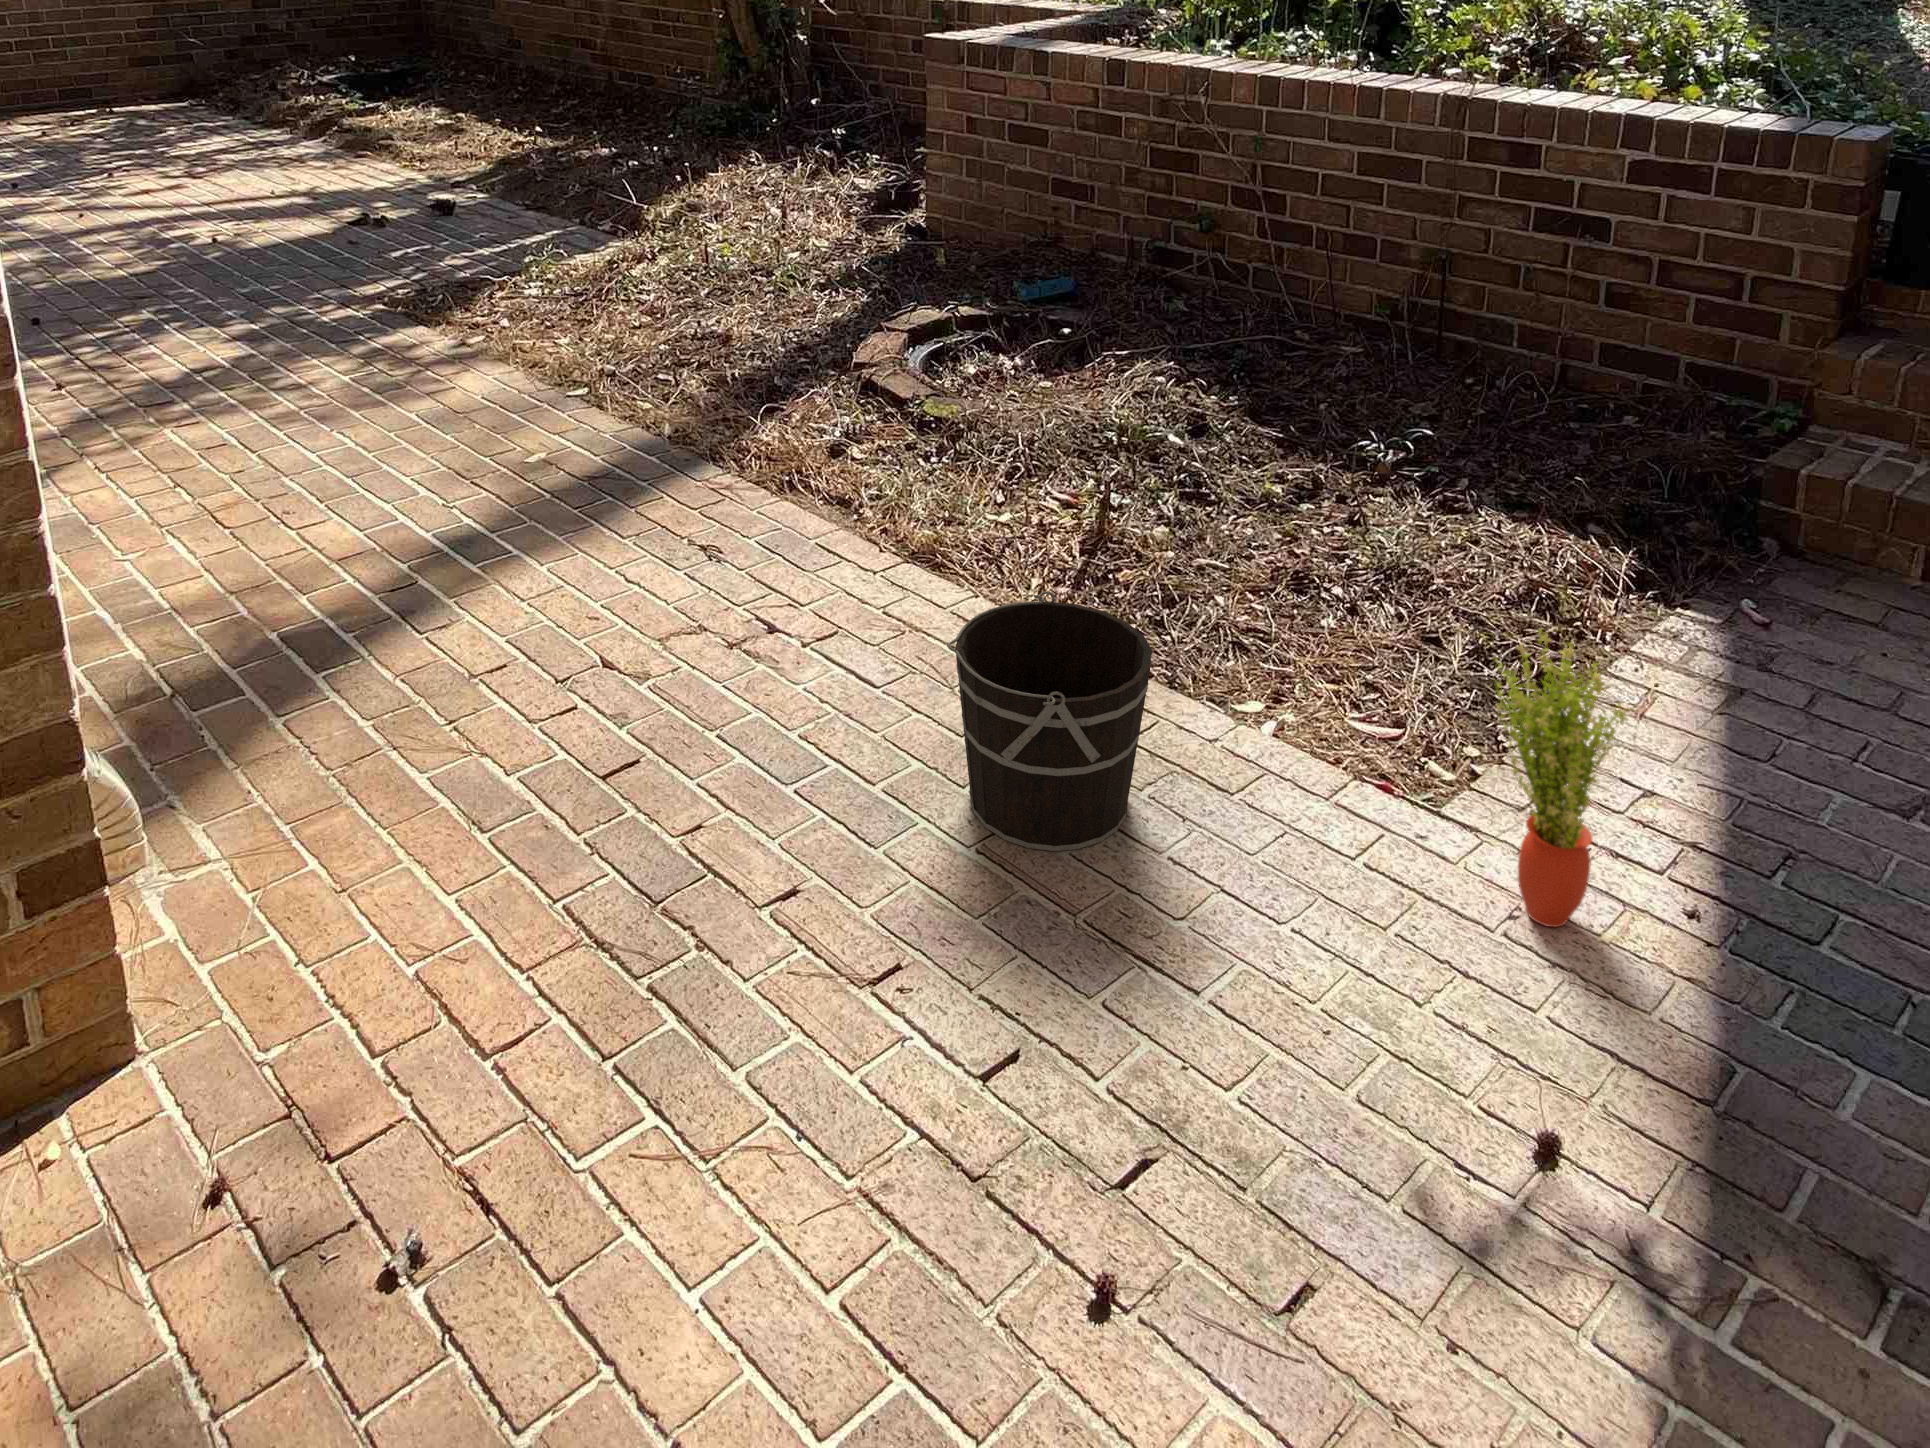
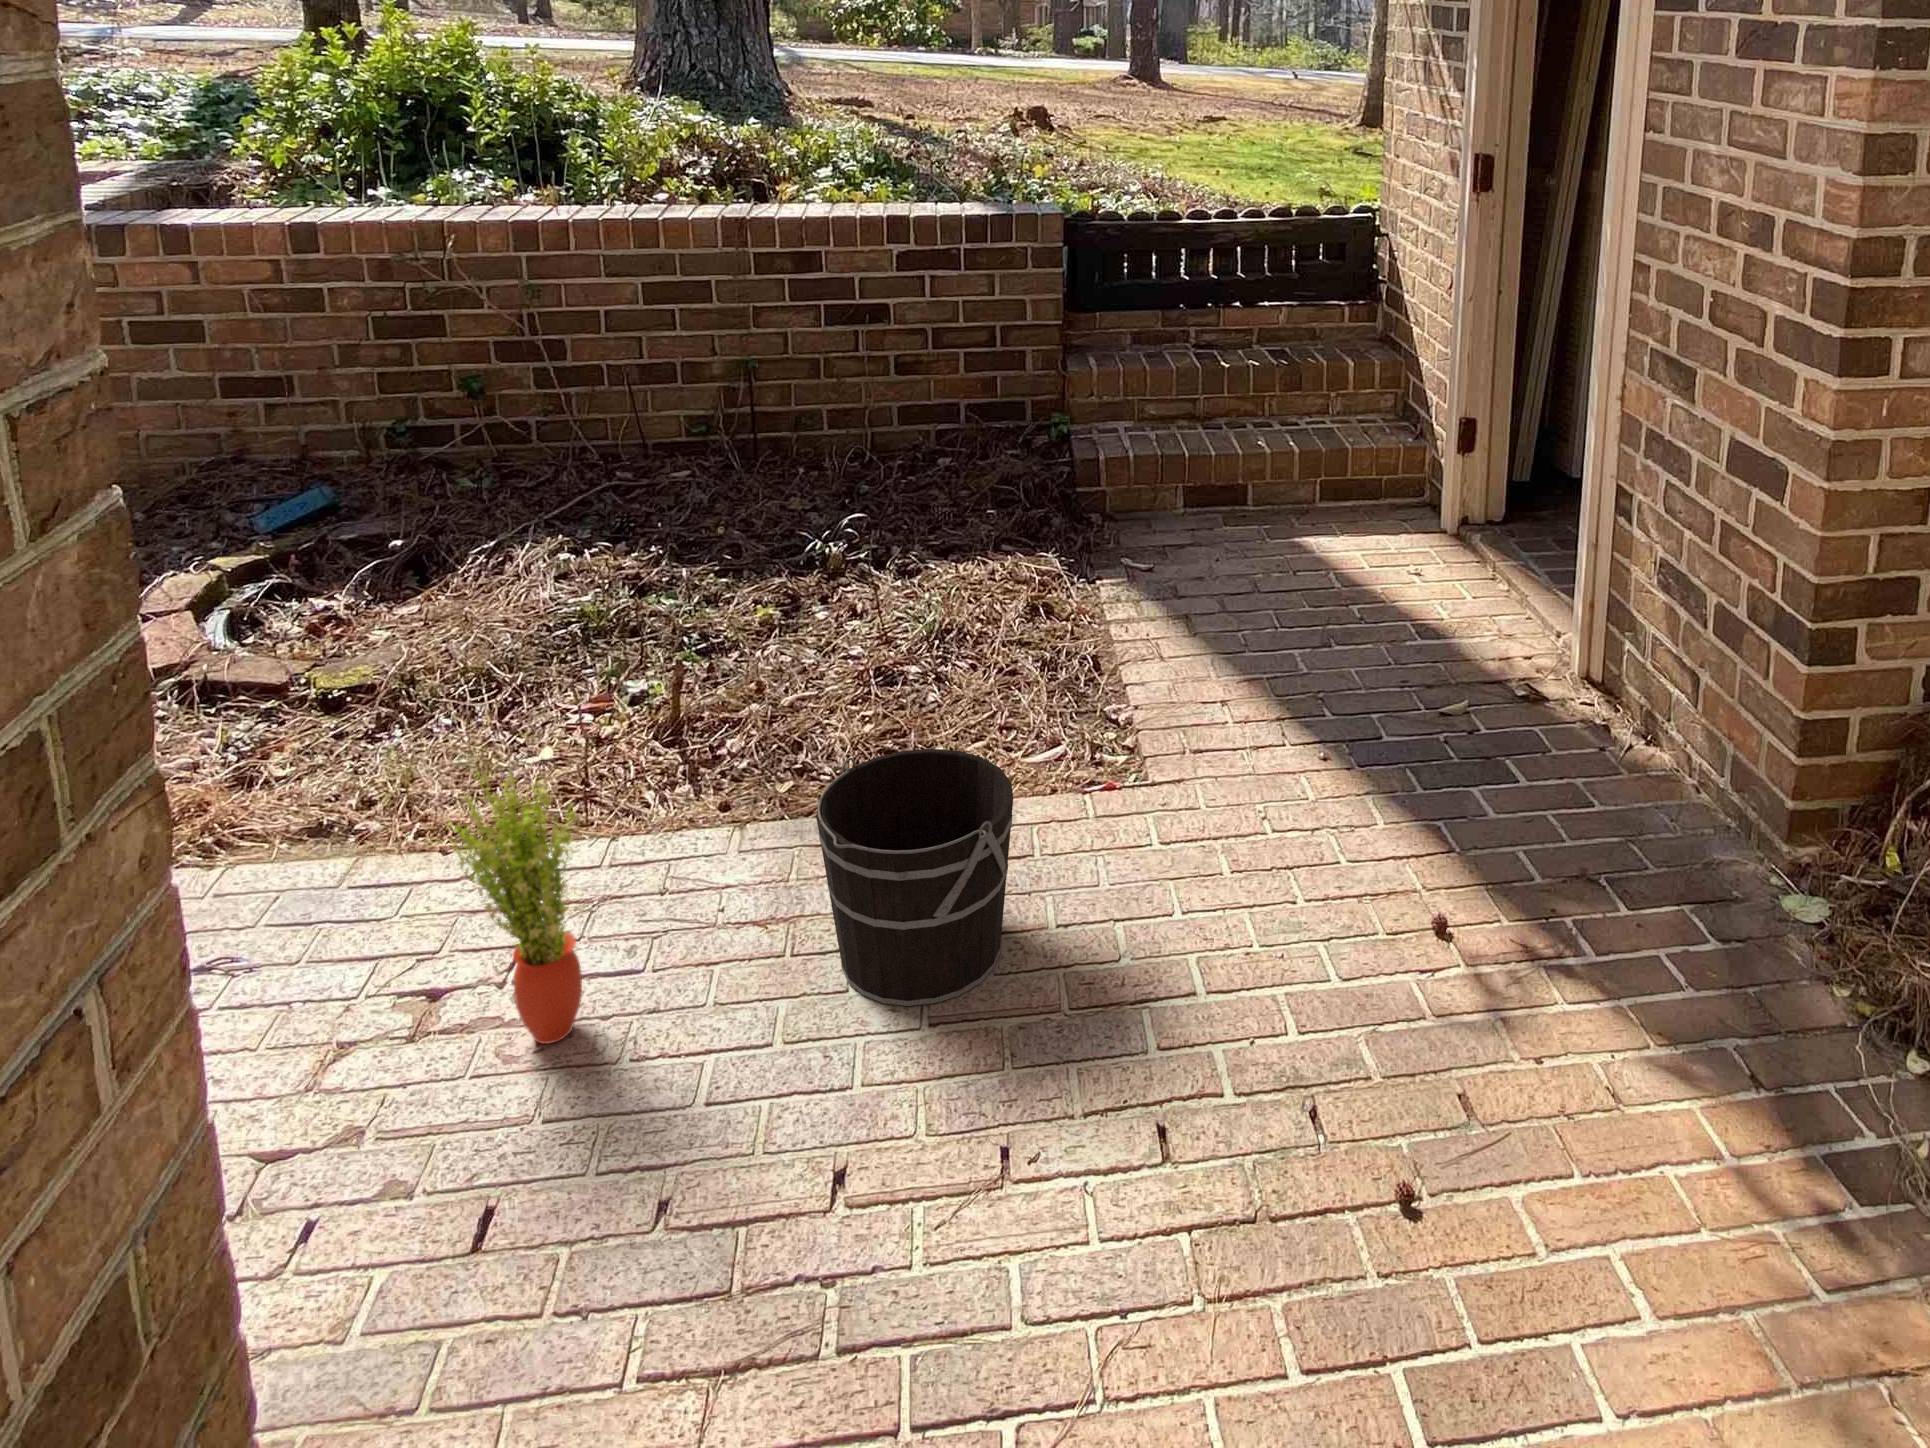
potted plant: present [1495,629,1628,927] -> present [443,771,582,1044]

